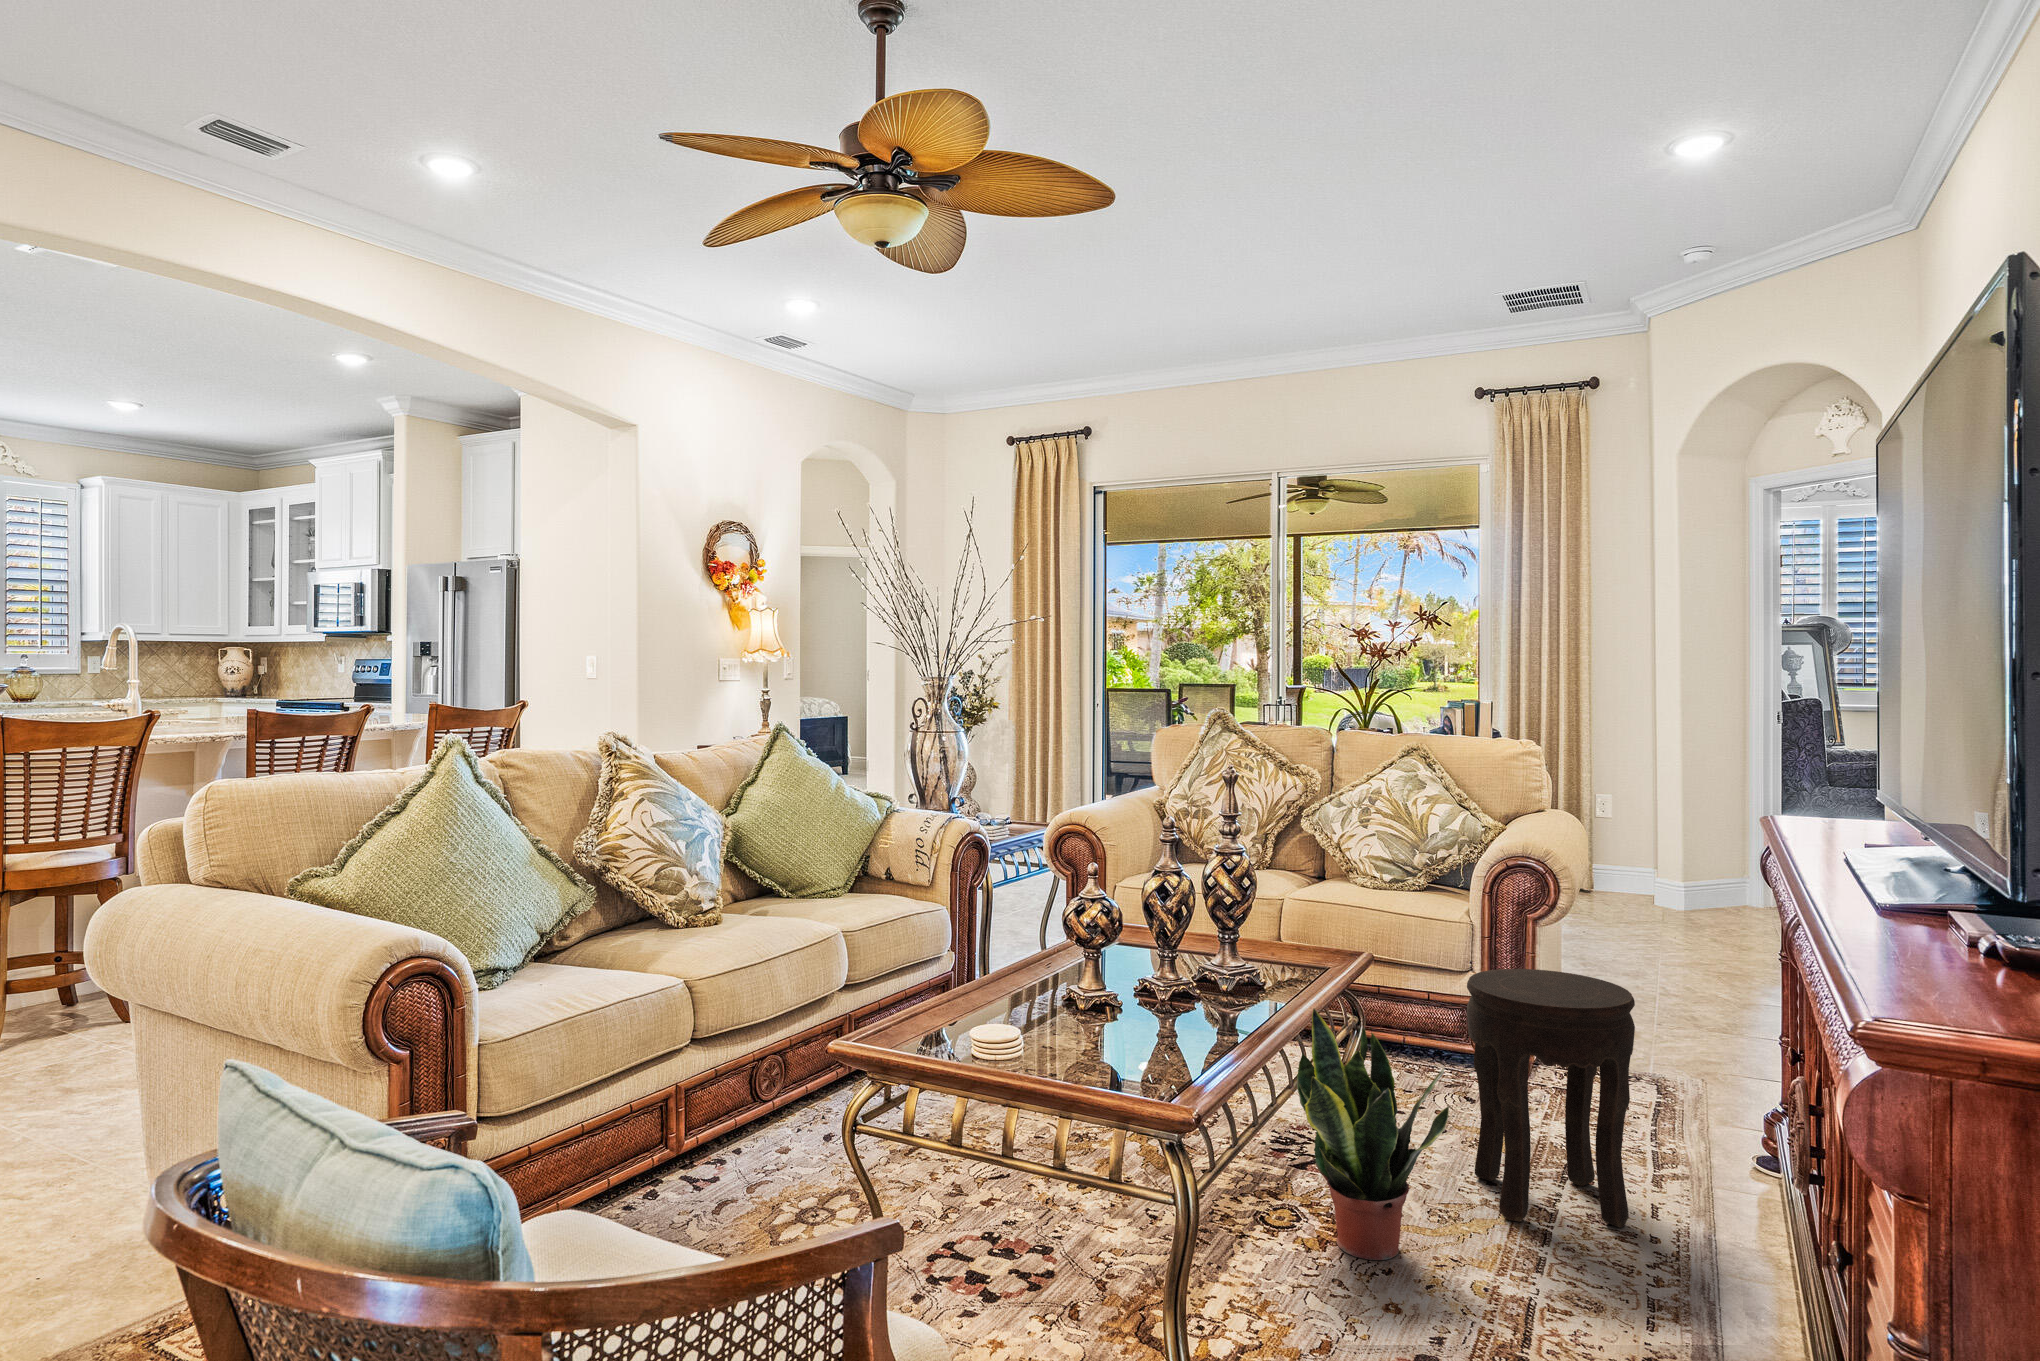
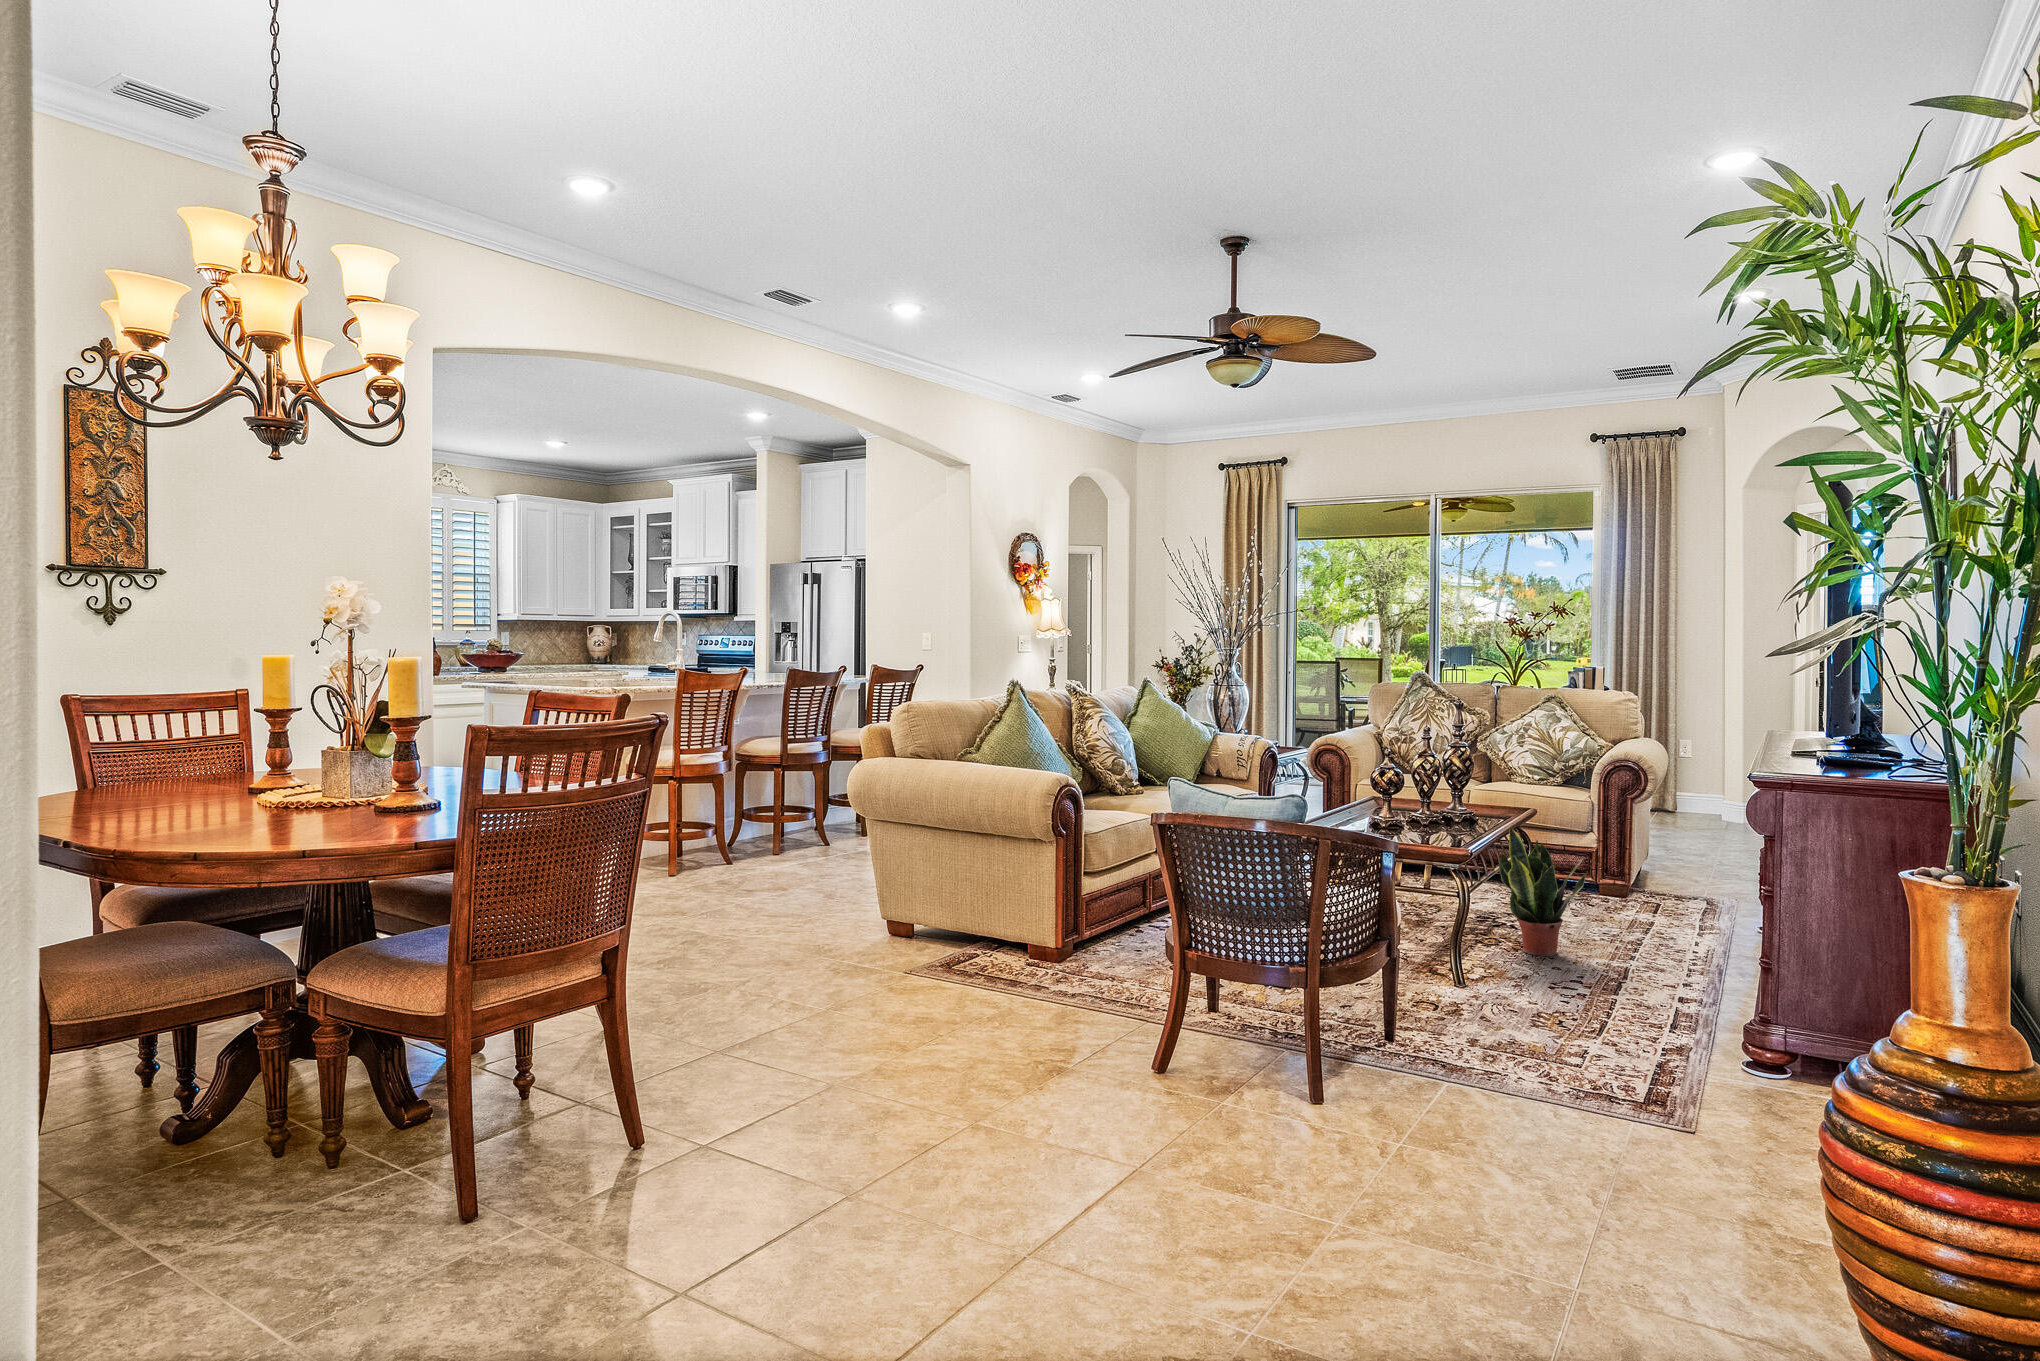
side table: present [1467,969,1635,1228] -> none [1593,815,1688,948]

